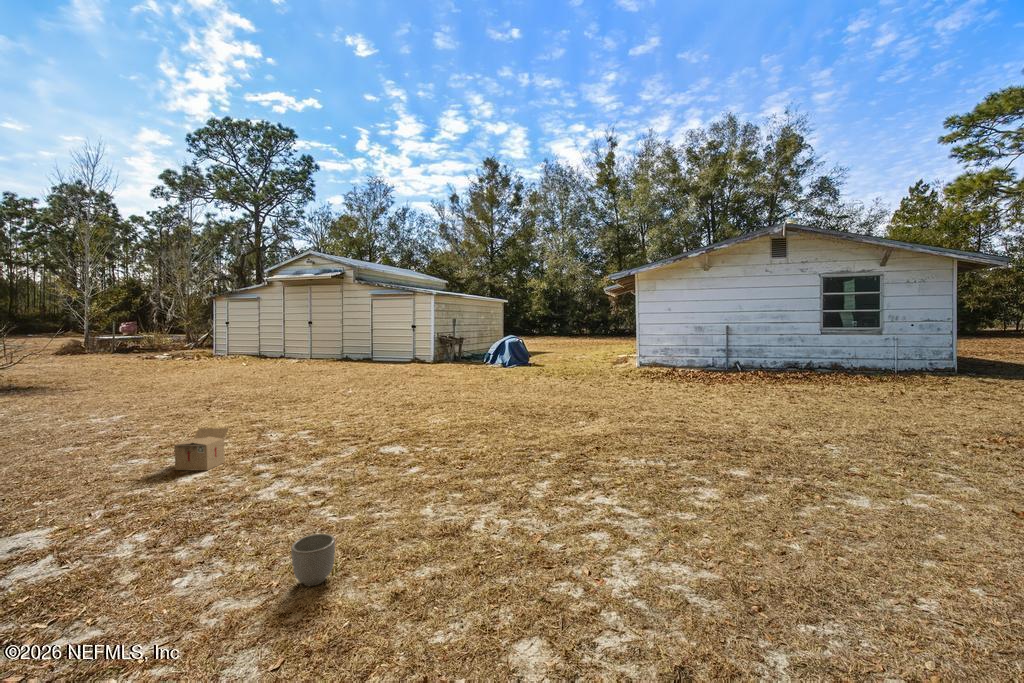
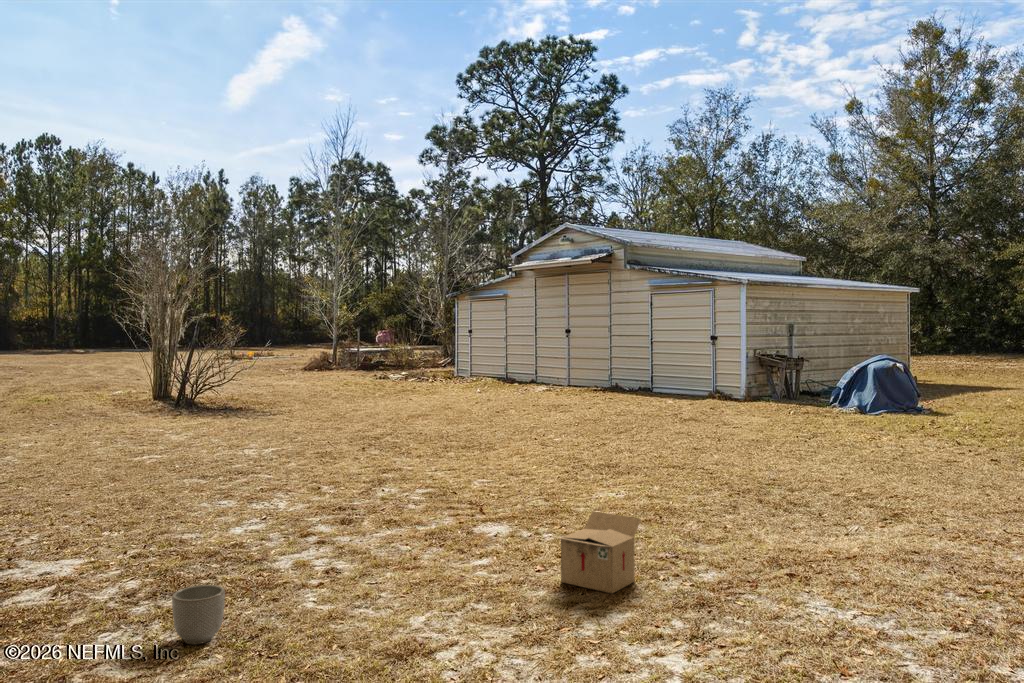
cardboard box: present [174,428,229,471] -> present [555,512,641,594]

